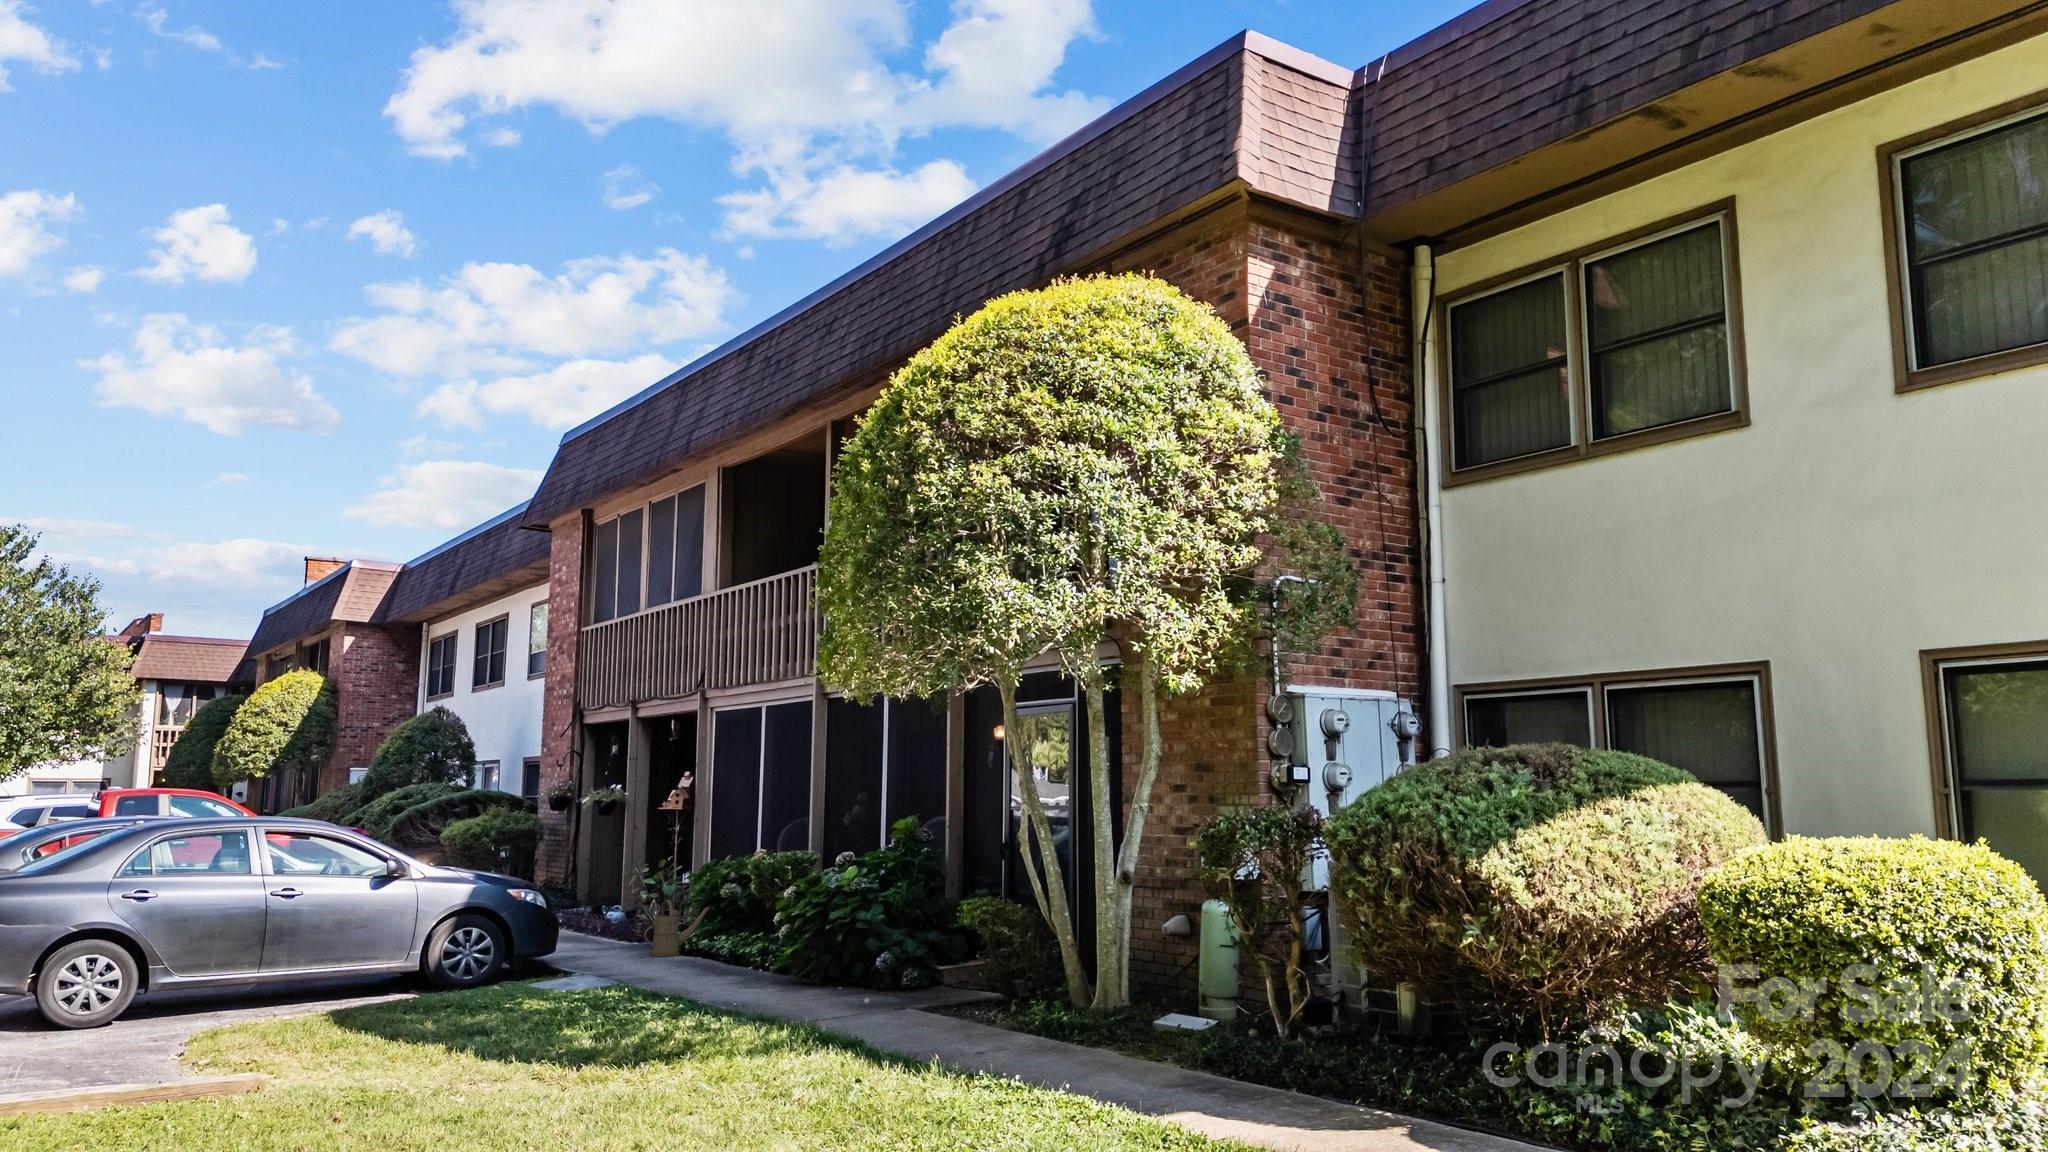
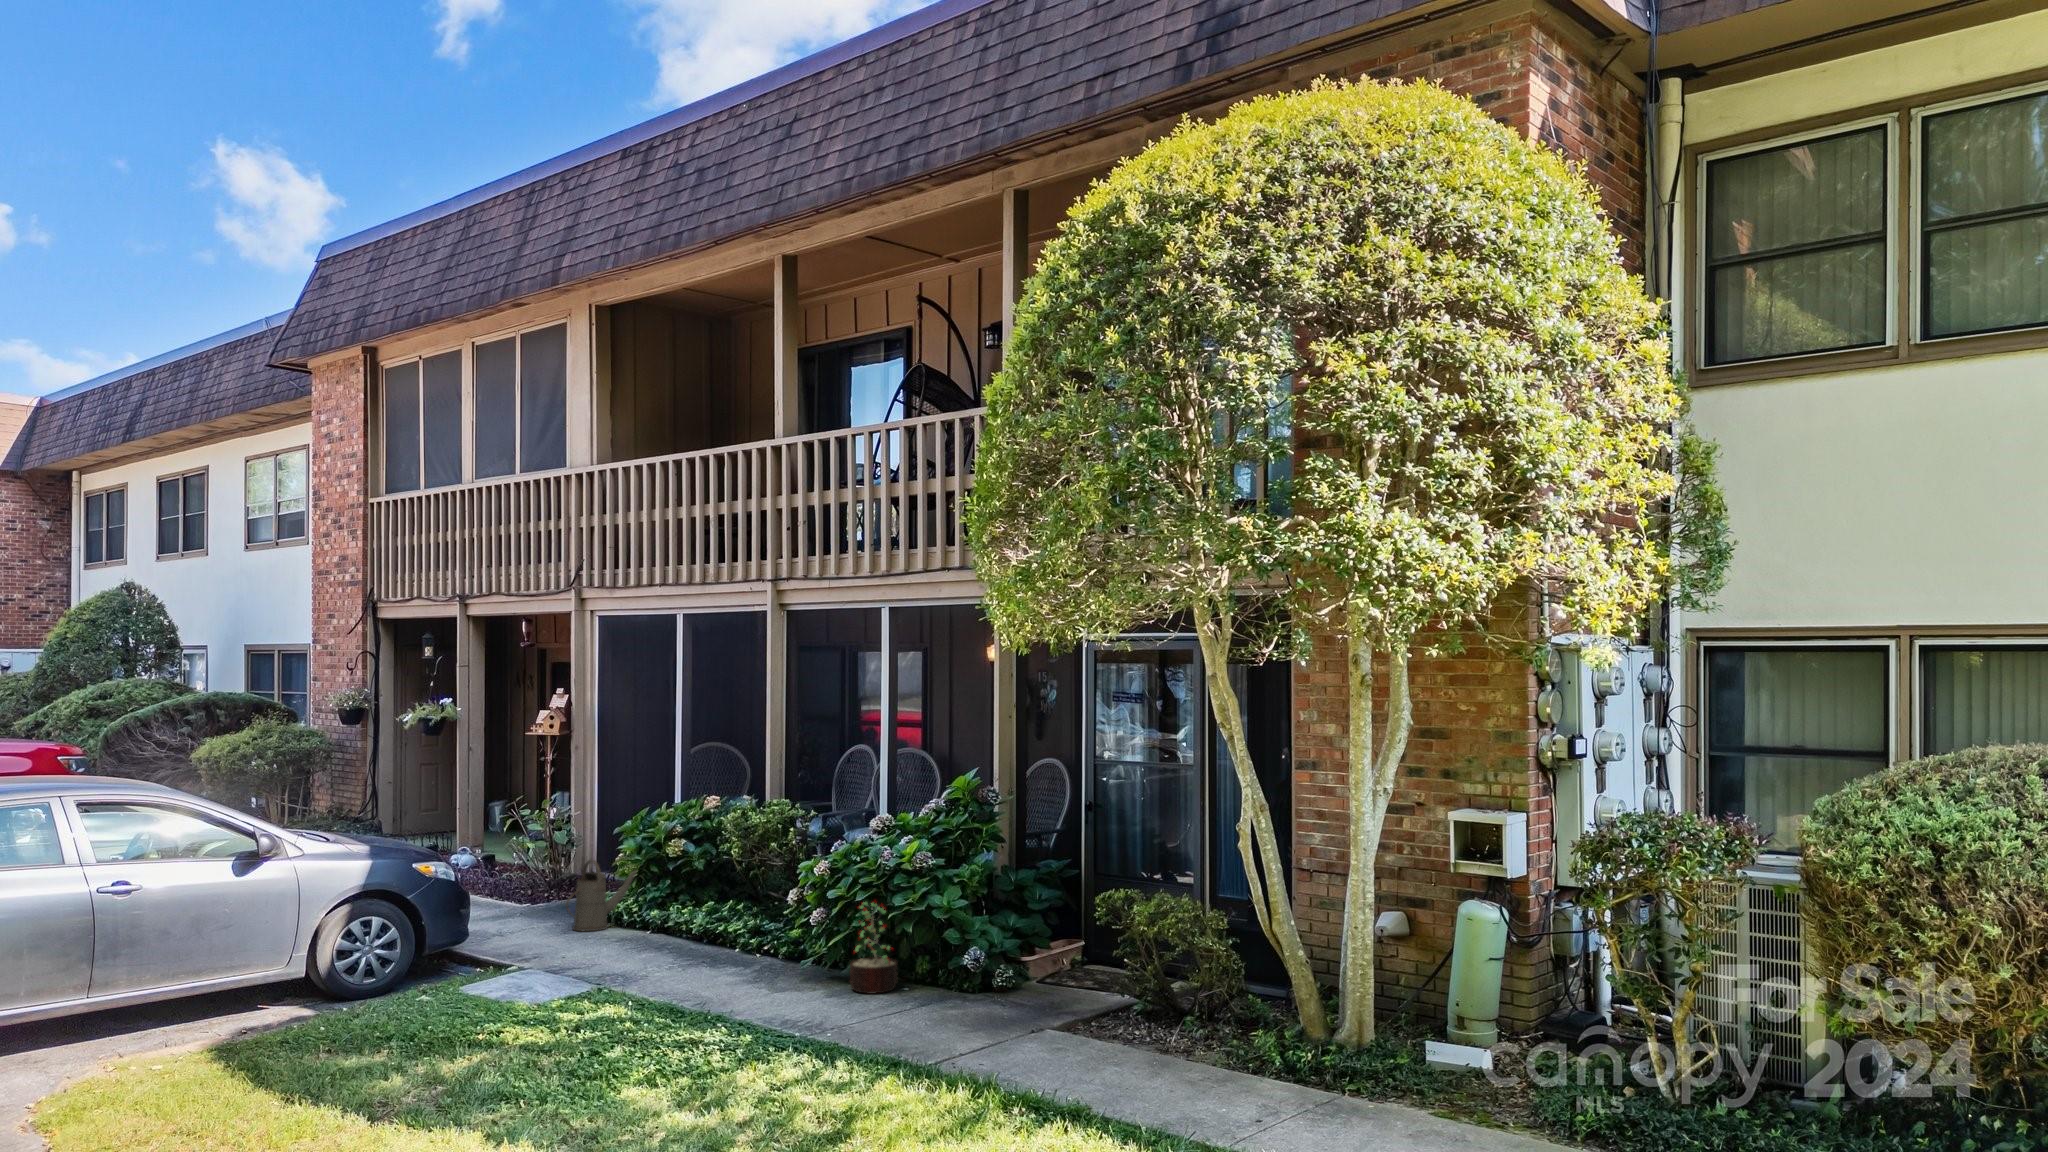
decorative plant: none [802,921,842,995] -> present [850,902,898,994]

